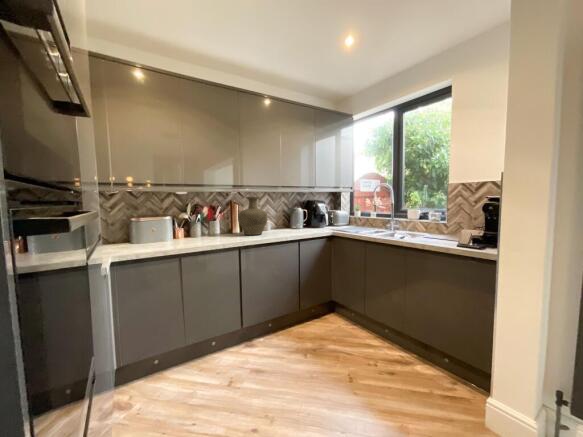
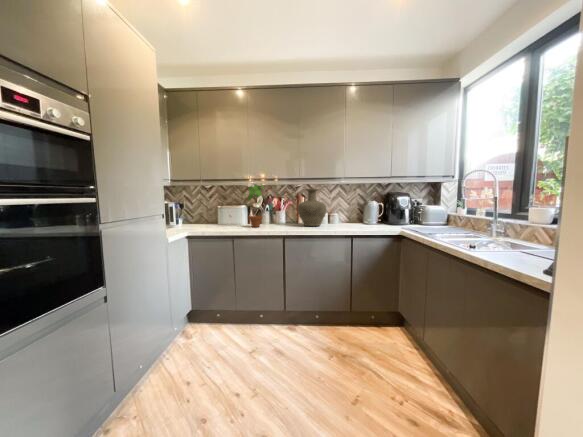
potted plant: none [183,191,207,241] -> present [245,184,263,227]

